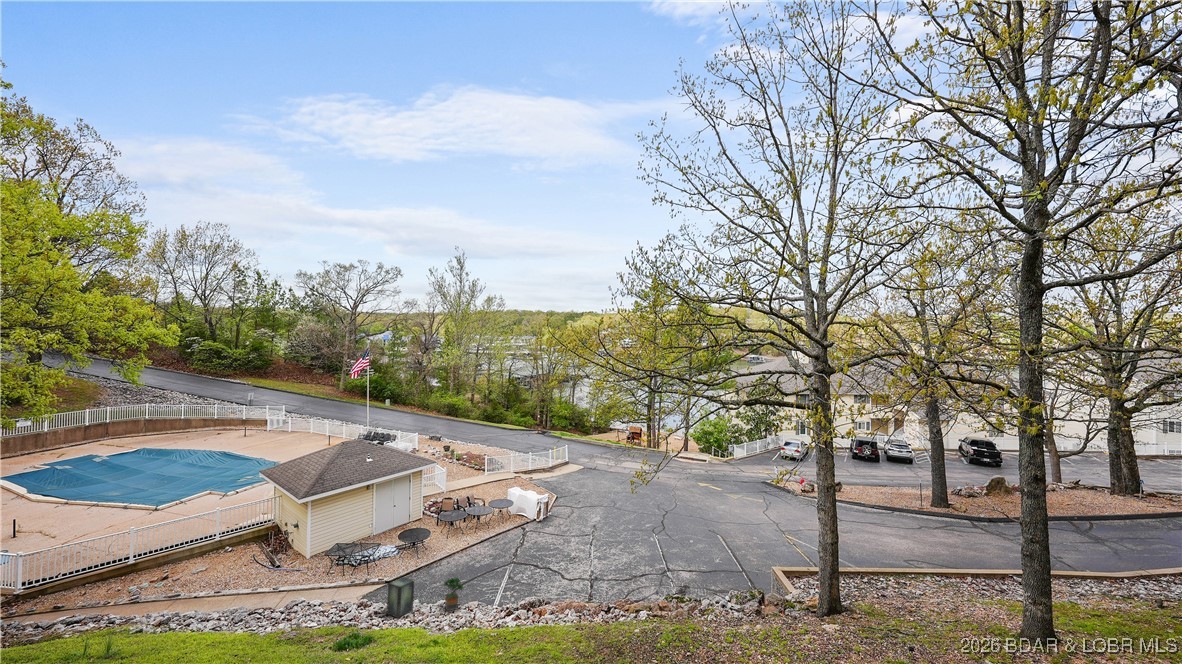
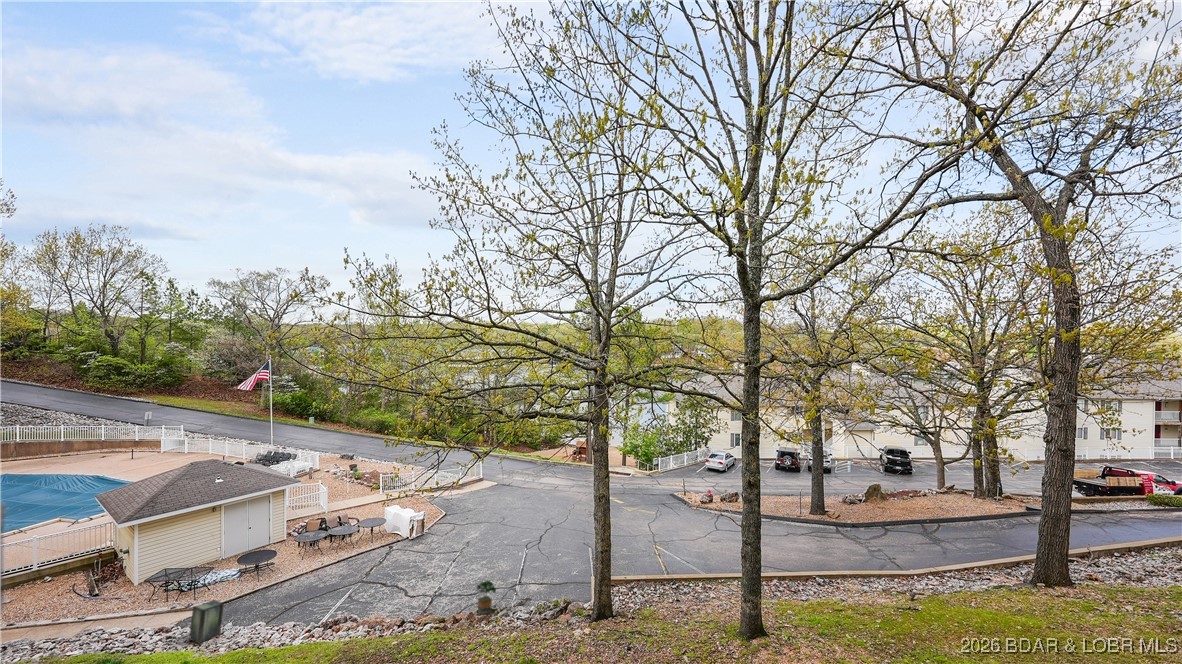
potted tree: present [444,578,463,611] -> present [477,581,496,614]

